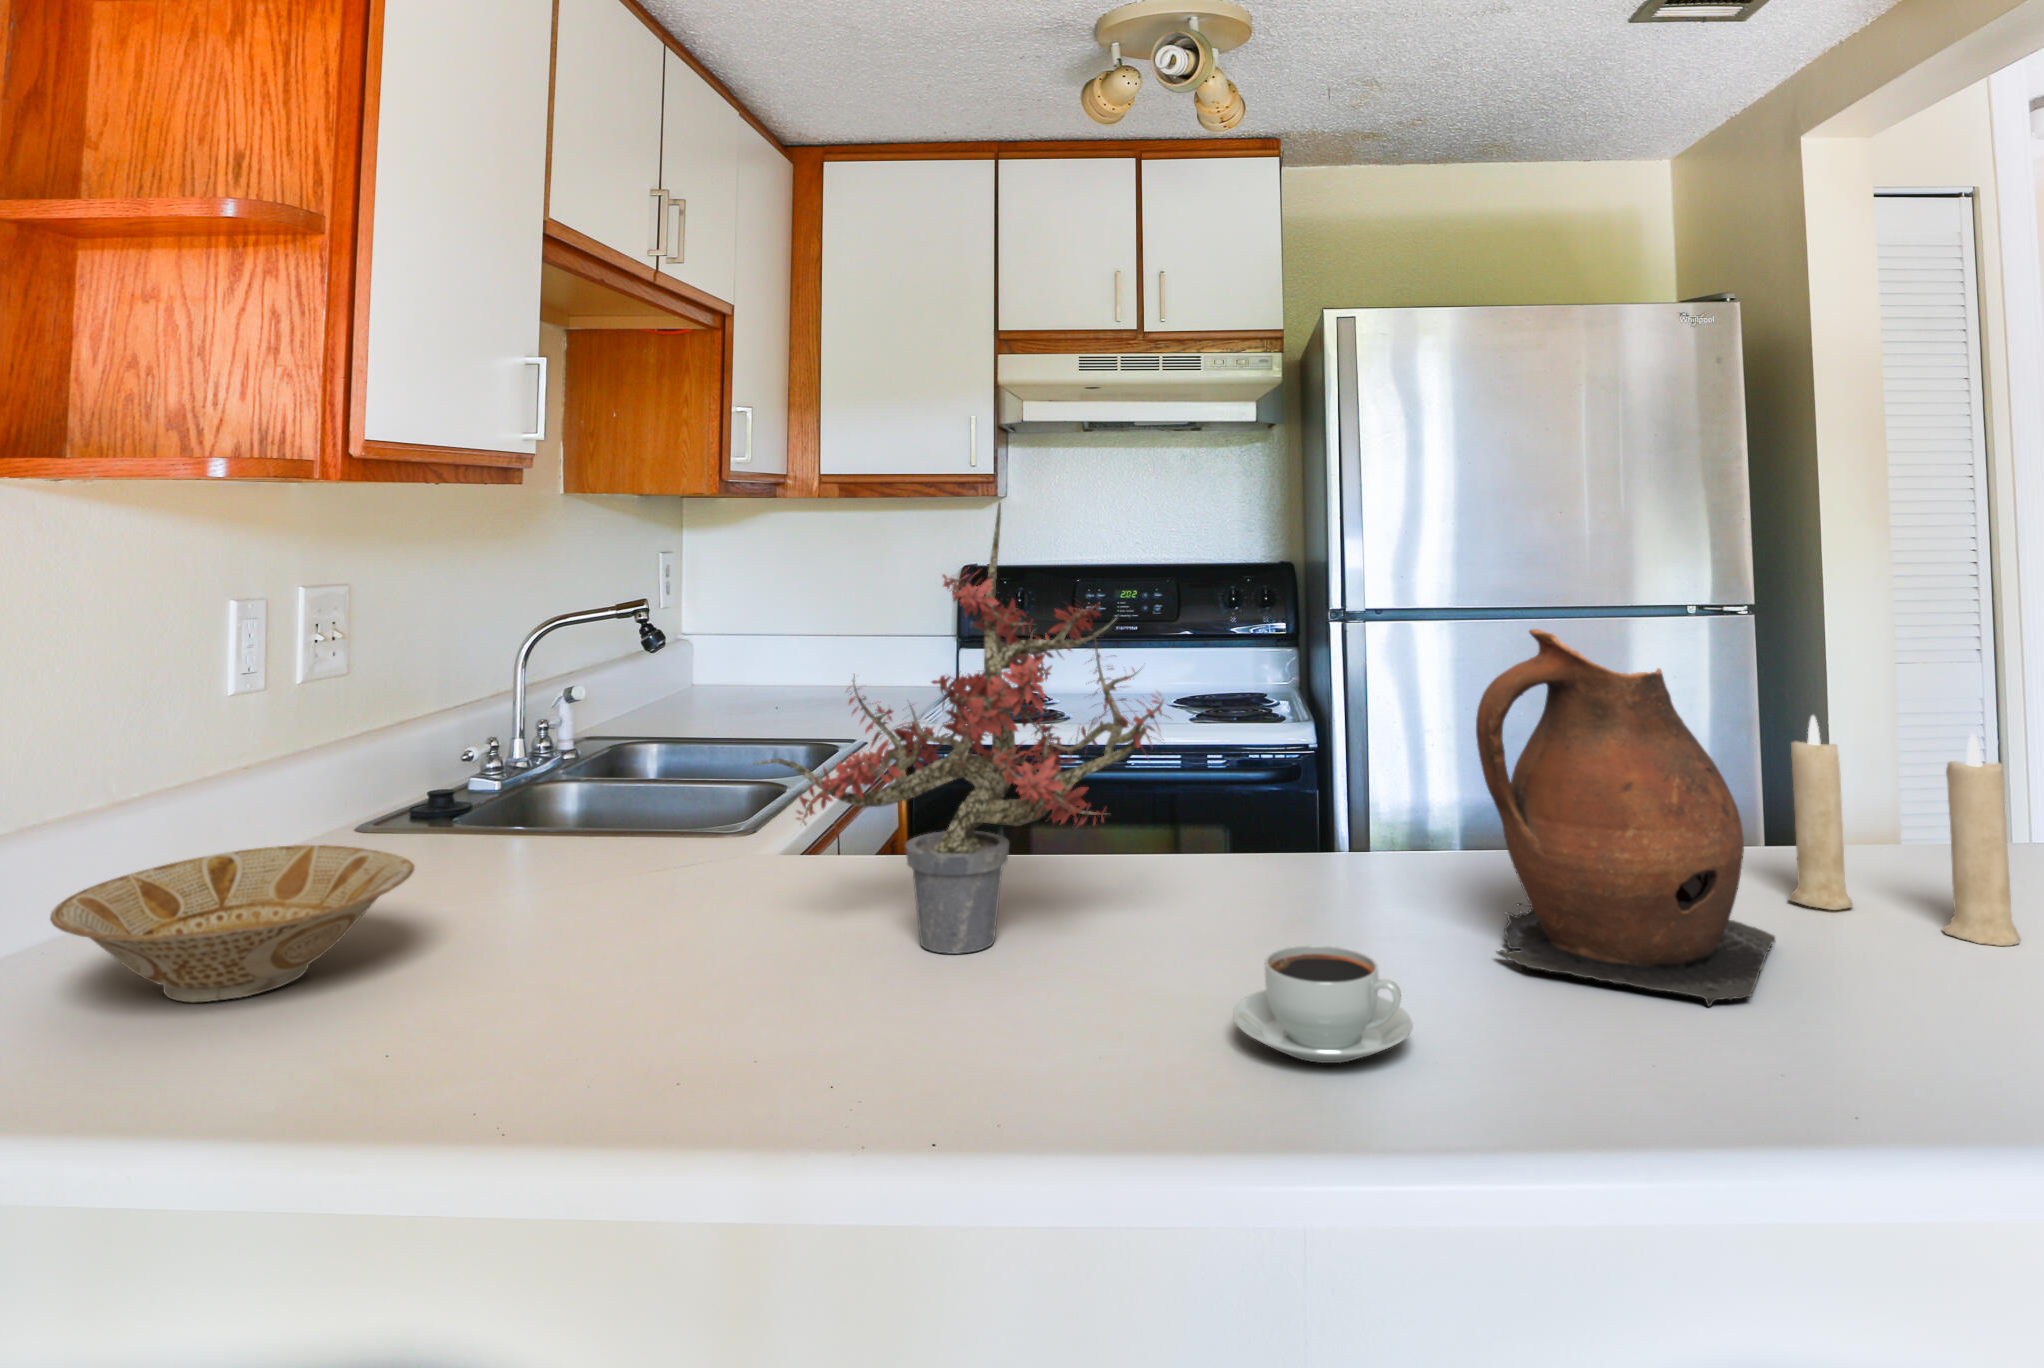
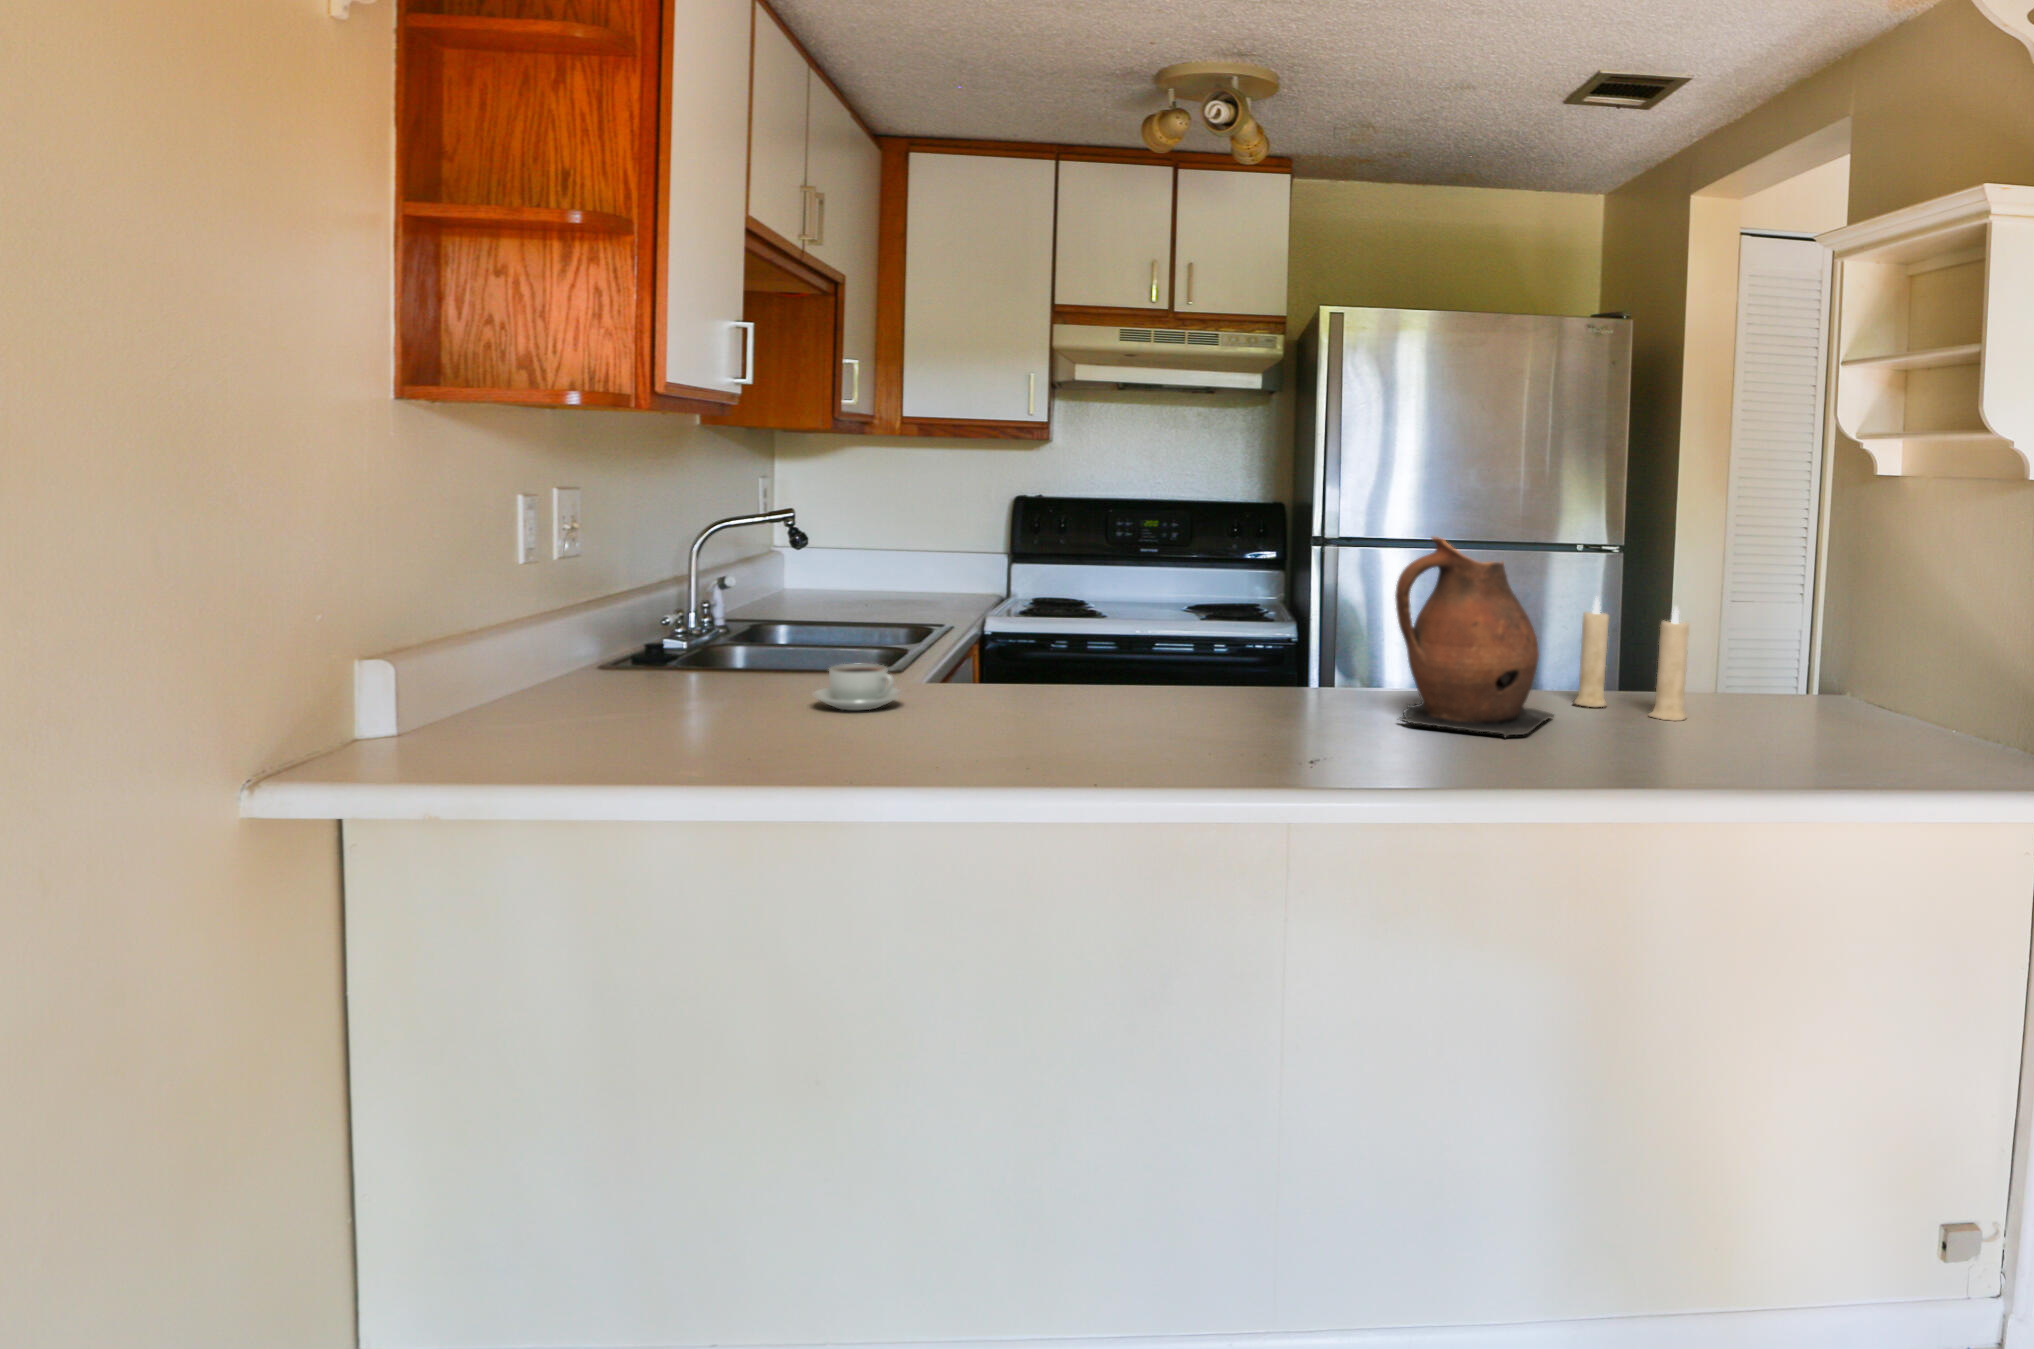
potted plant: present [754,502,1169,954] -> none [949,445,1218,719]
bowl: present [50,845,414,1003] -> none [508,652,731,733]
coffee cup: present [1233,945,1413,1063] -> present [812,664,903,711]

